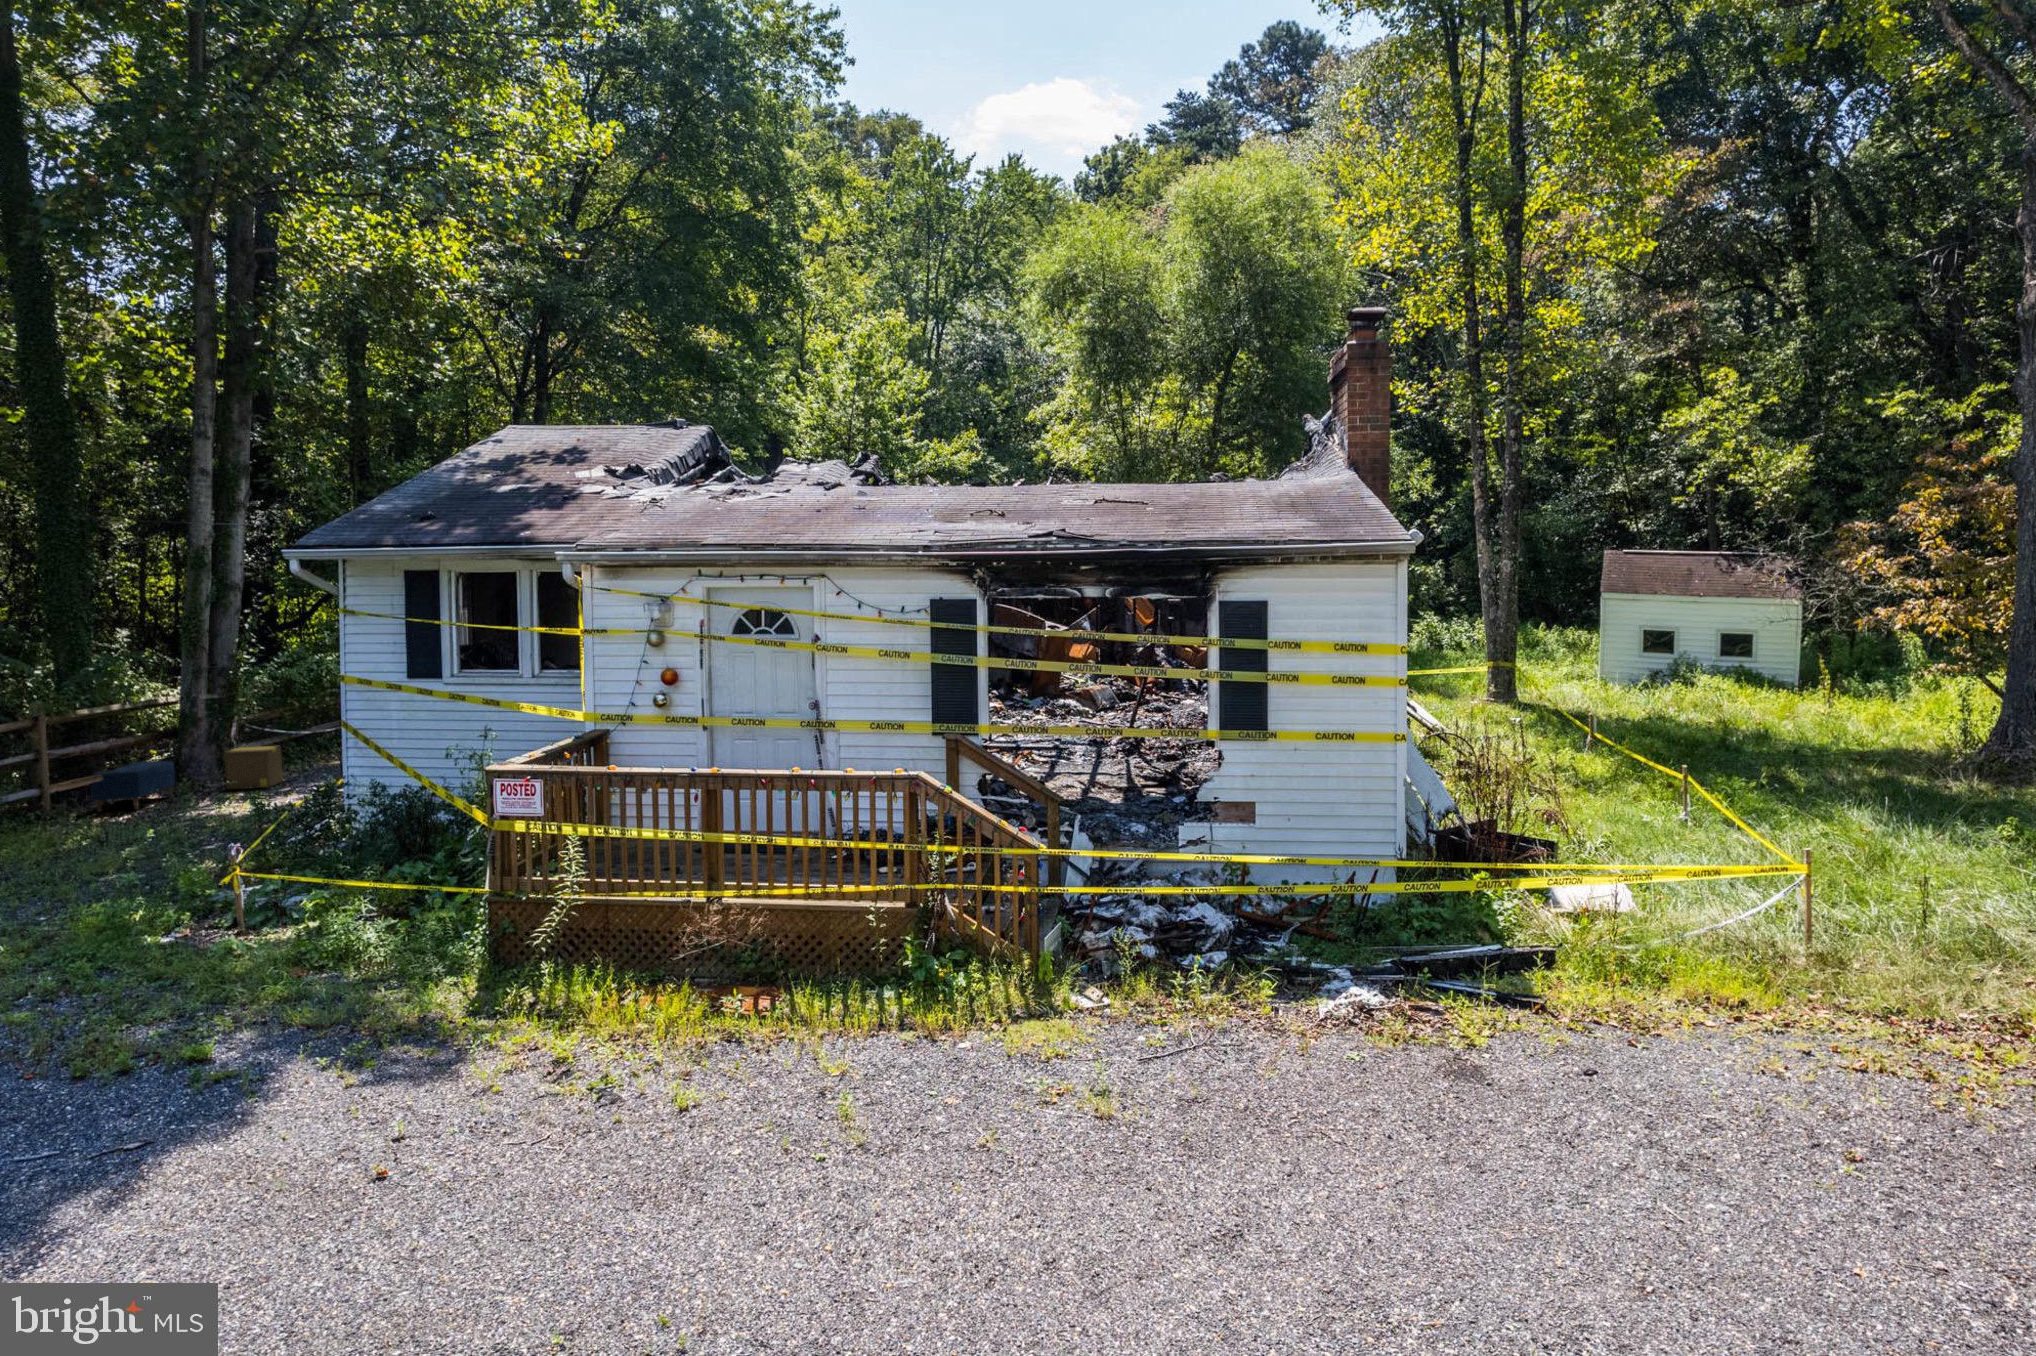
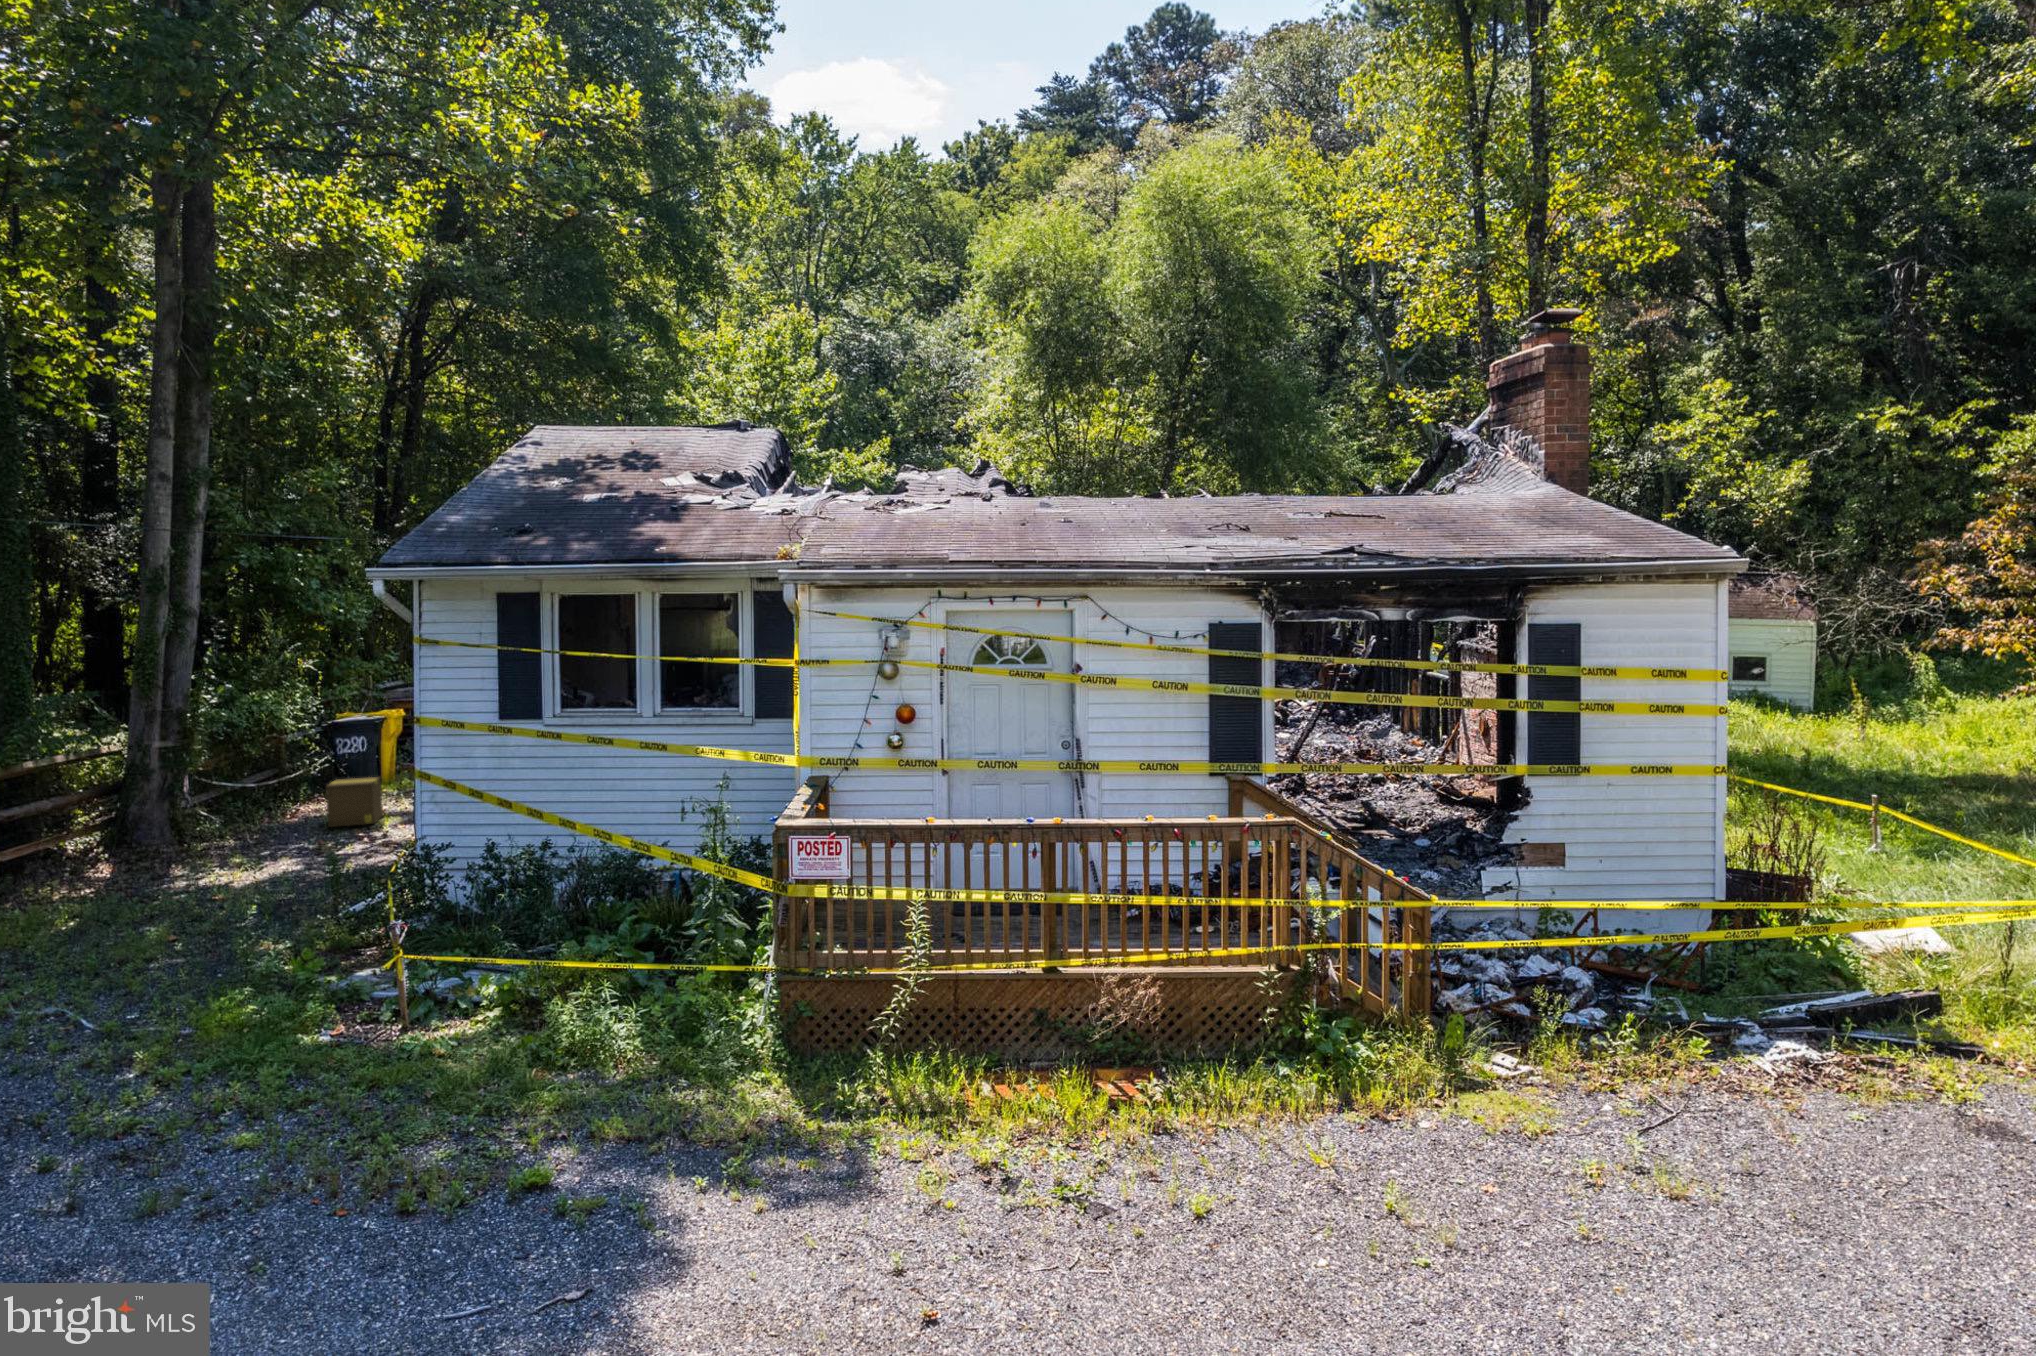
bench: present [91,761,175,812] -> none [202,797,278,858]

